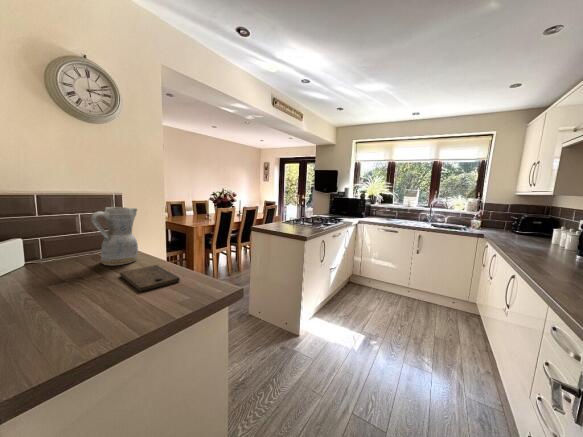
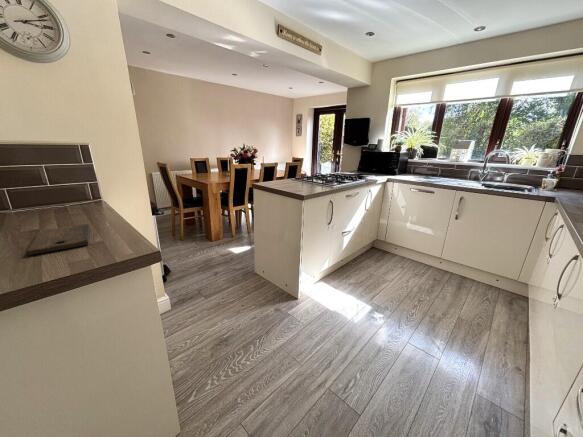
ceramic pitcher: present [91,207,138,265] -> none [17,159,87,222]

